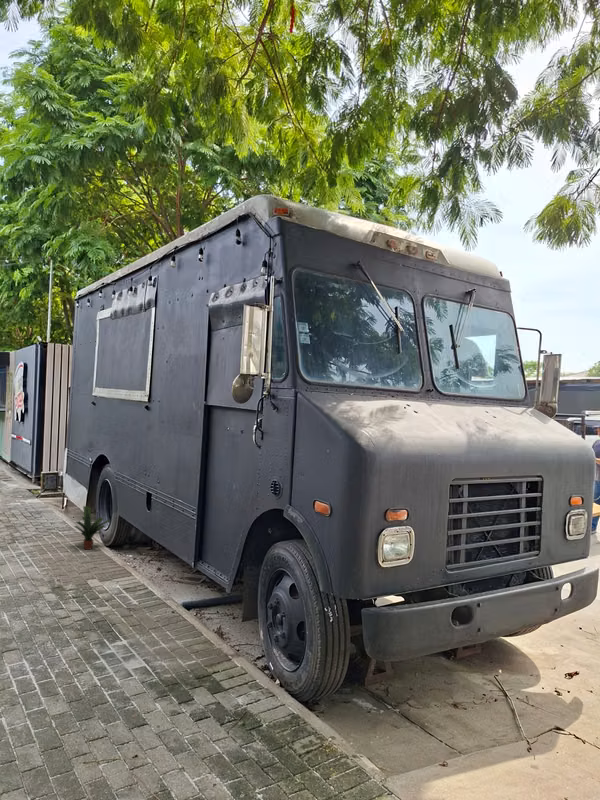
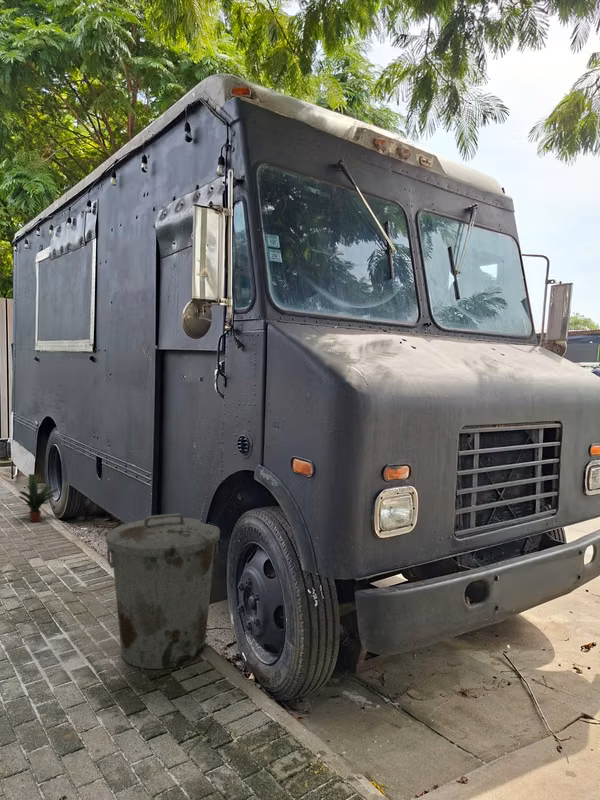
trash can: none [163,543,255,672] -> present [106,513,220,669]

